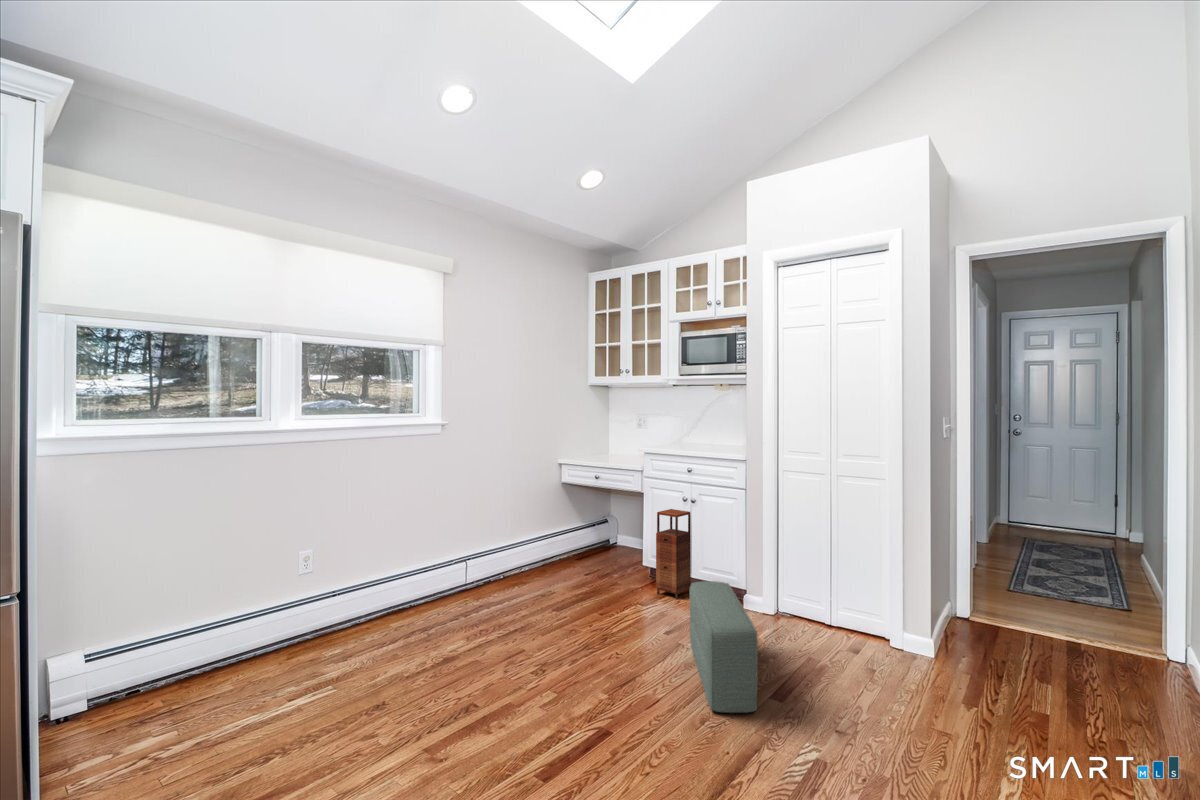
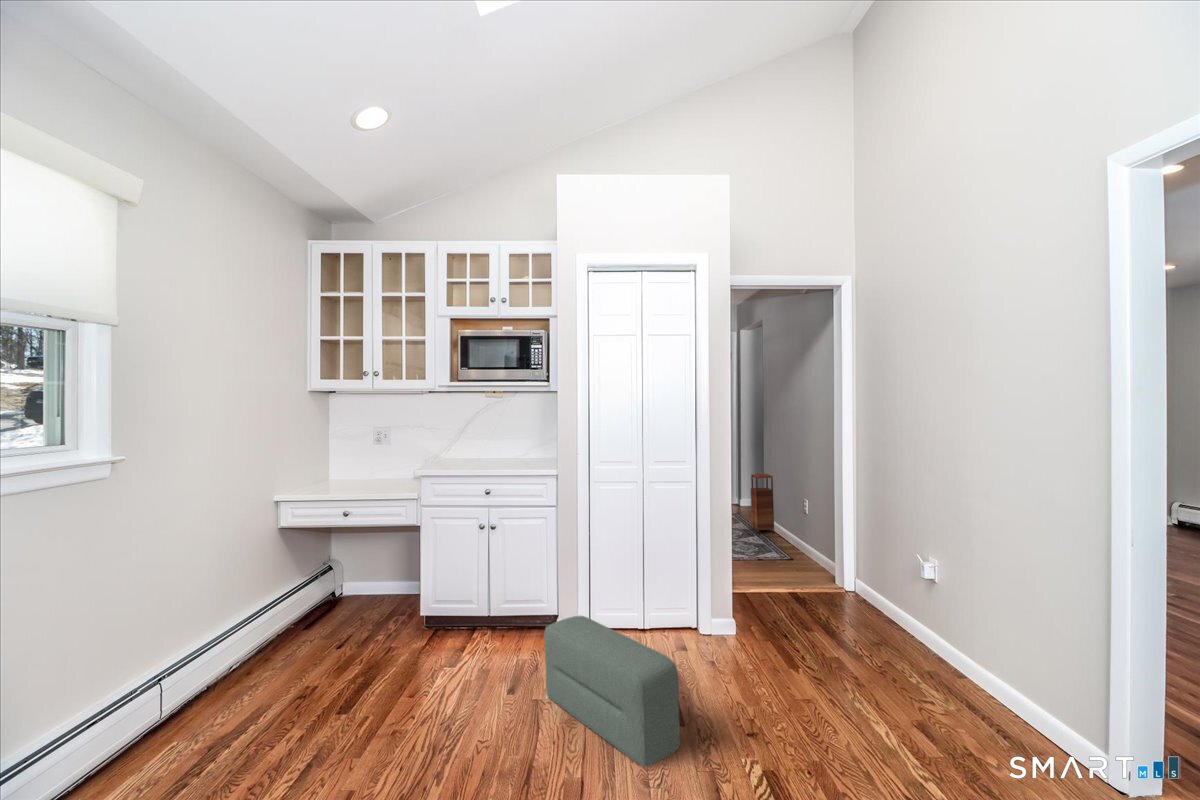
storage cabinet: present [656,509,691,599] -> present [751,474,774,533]

